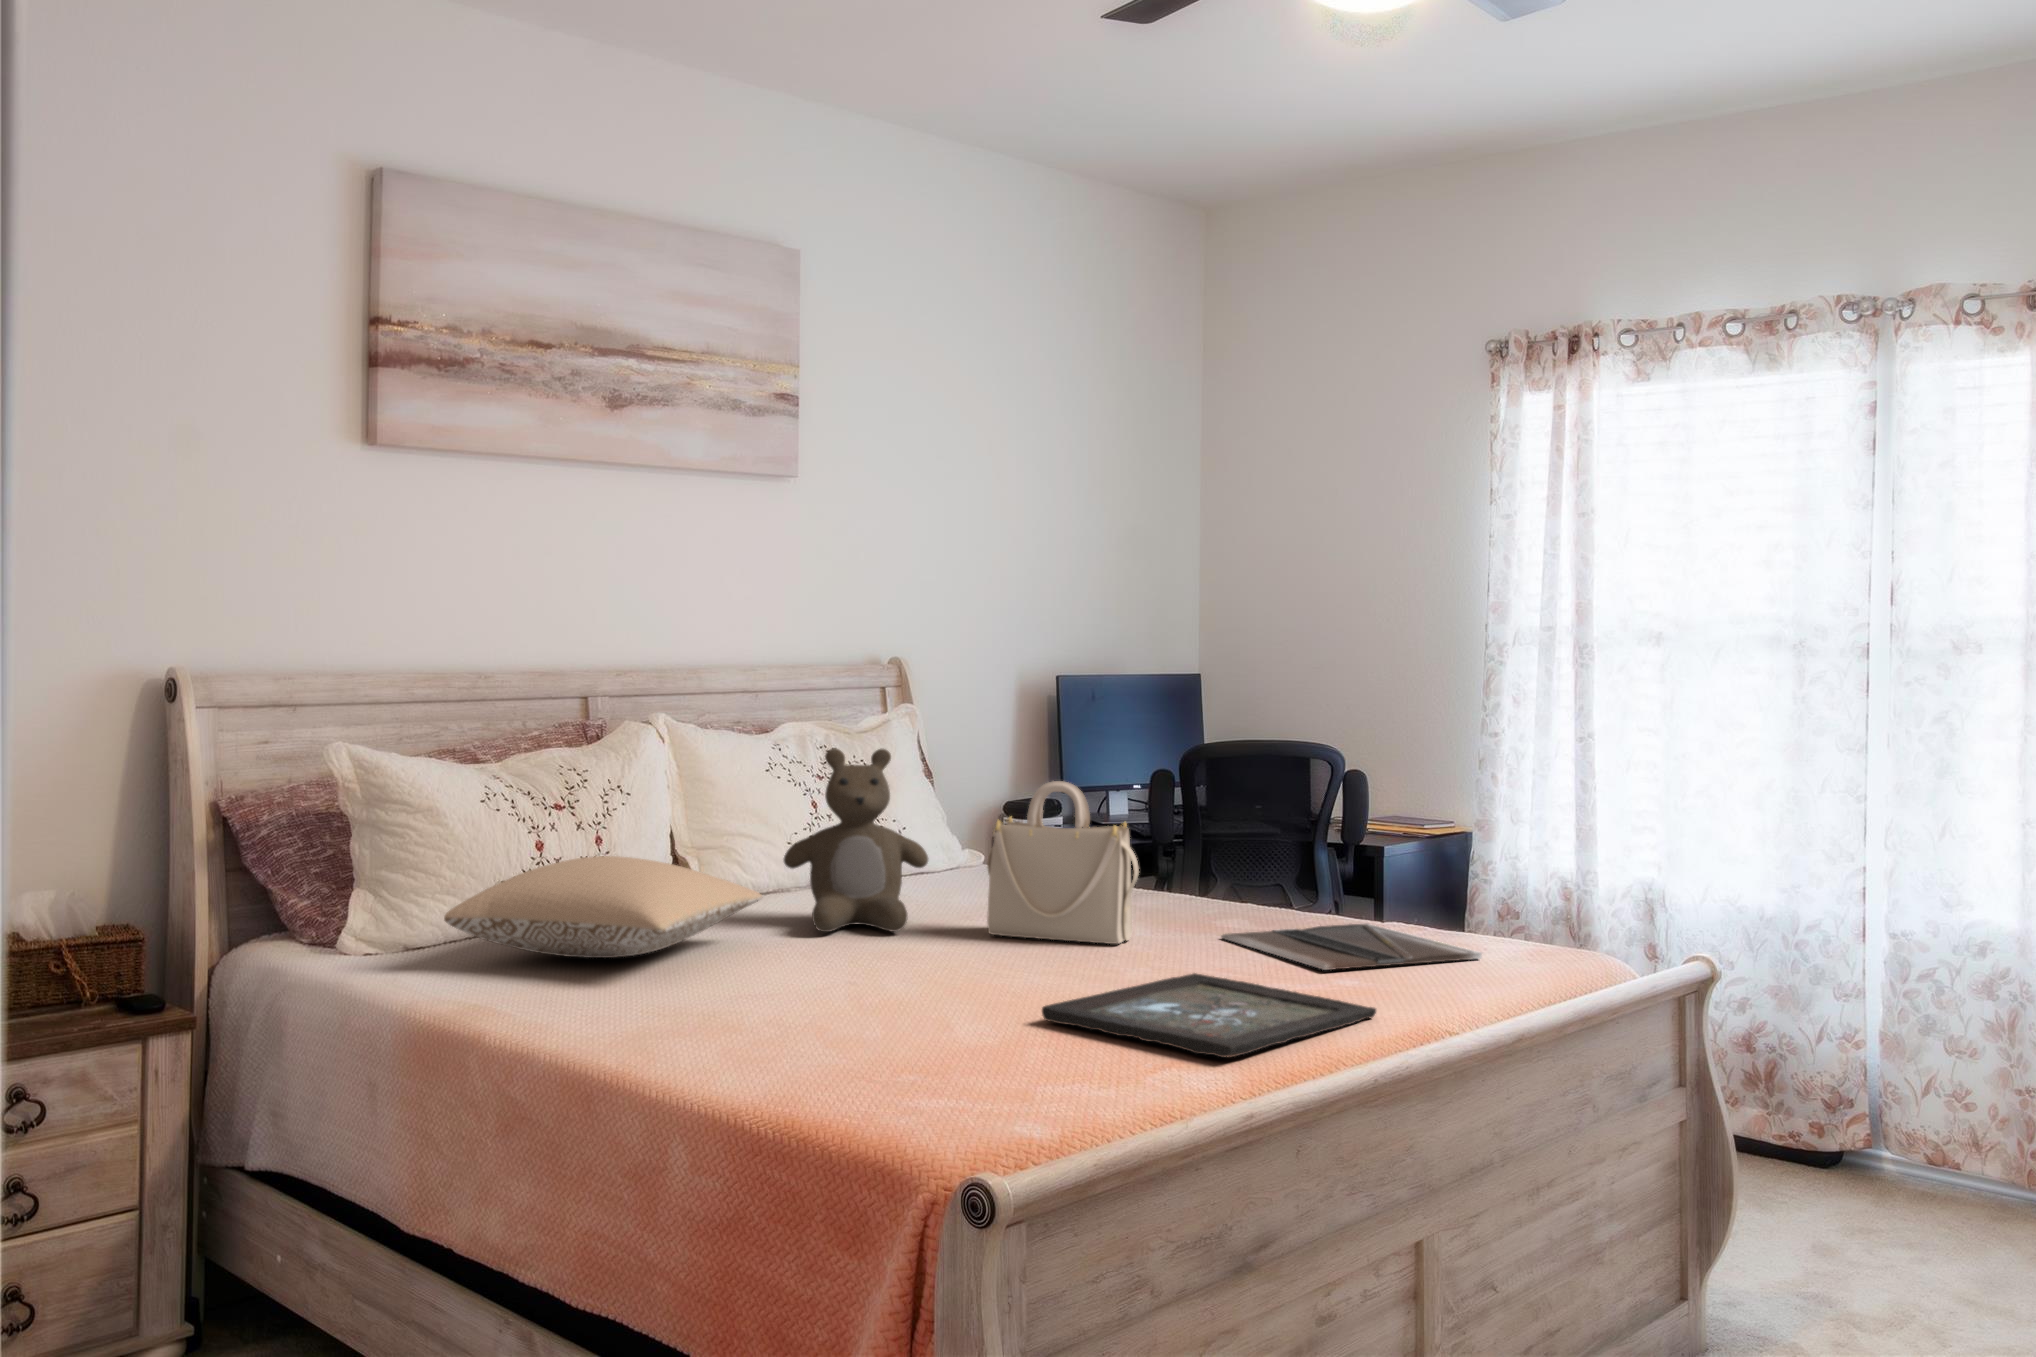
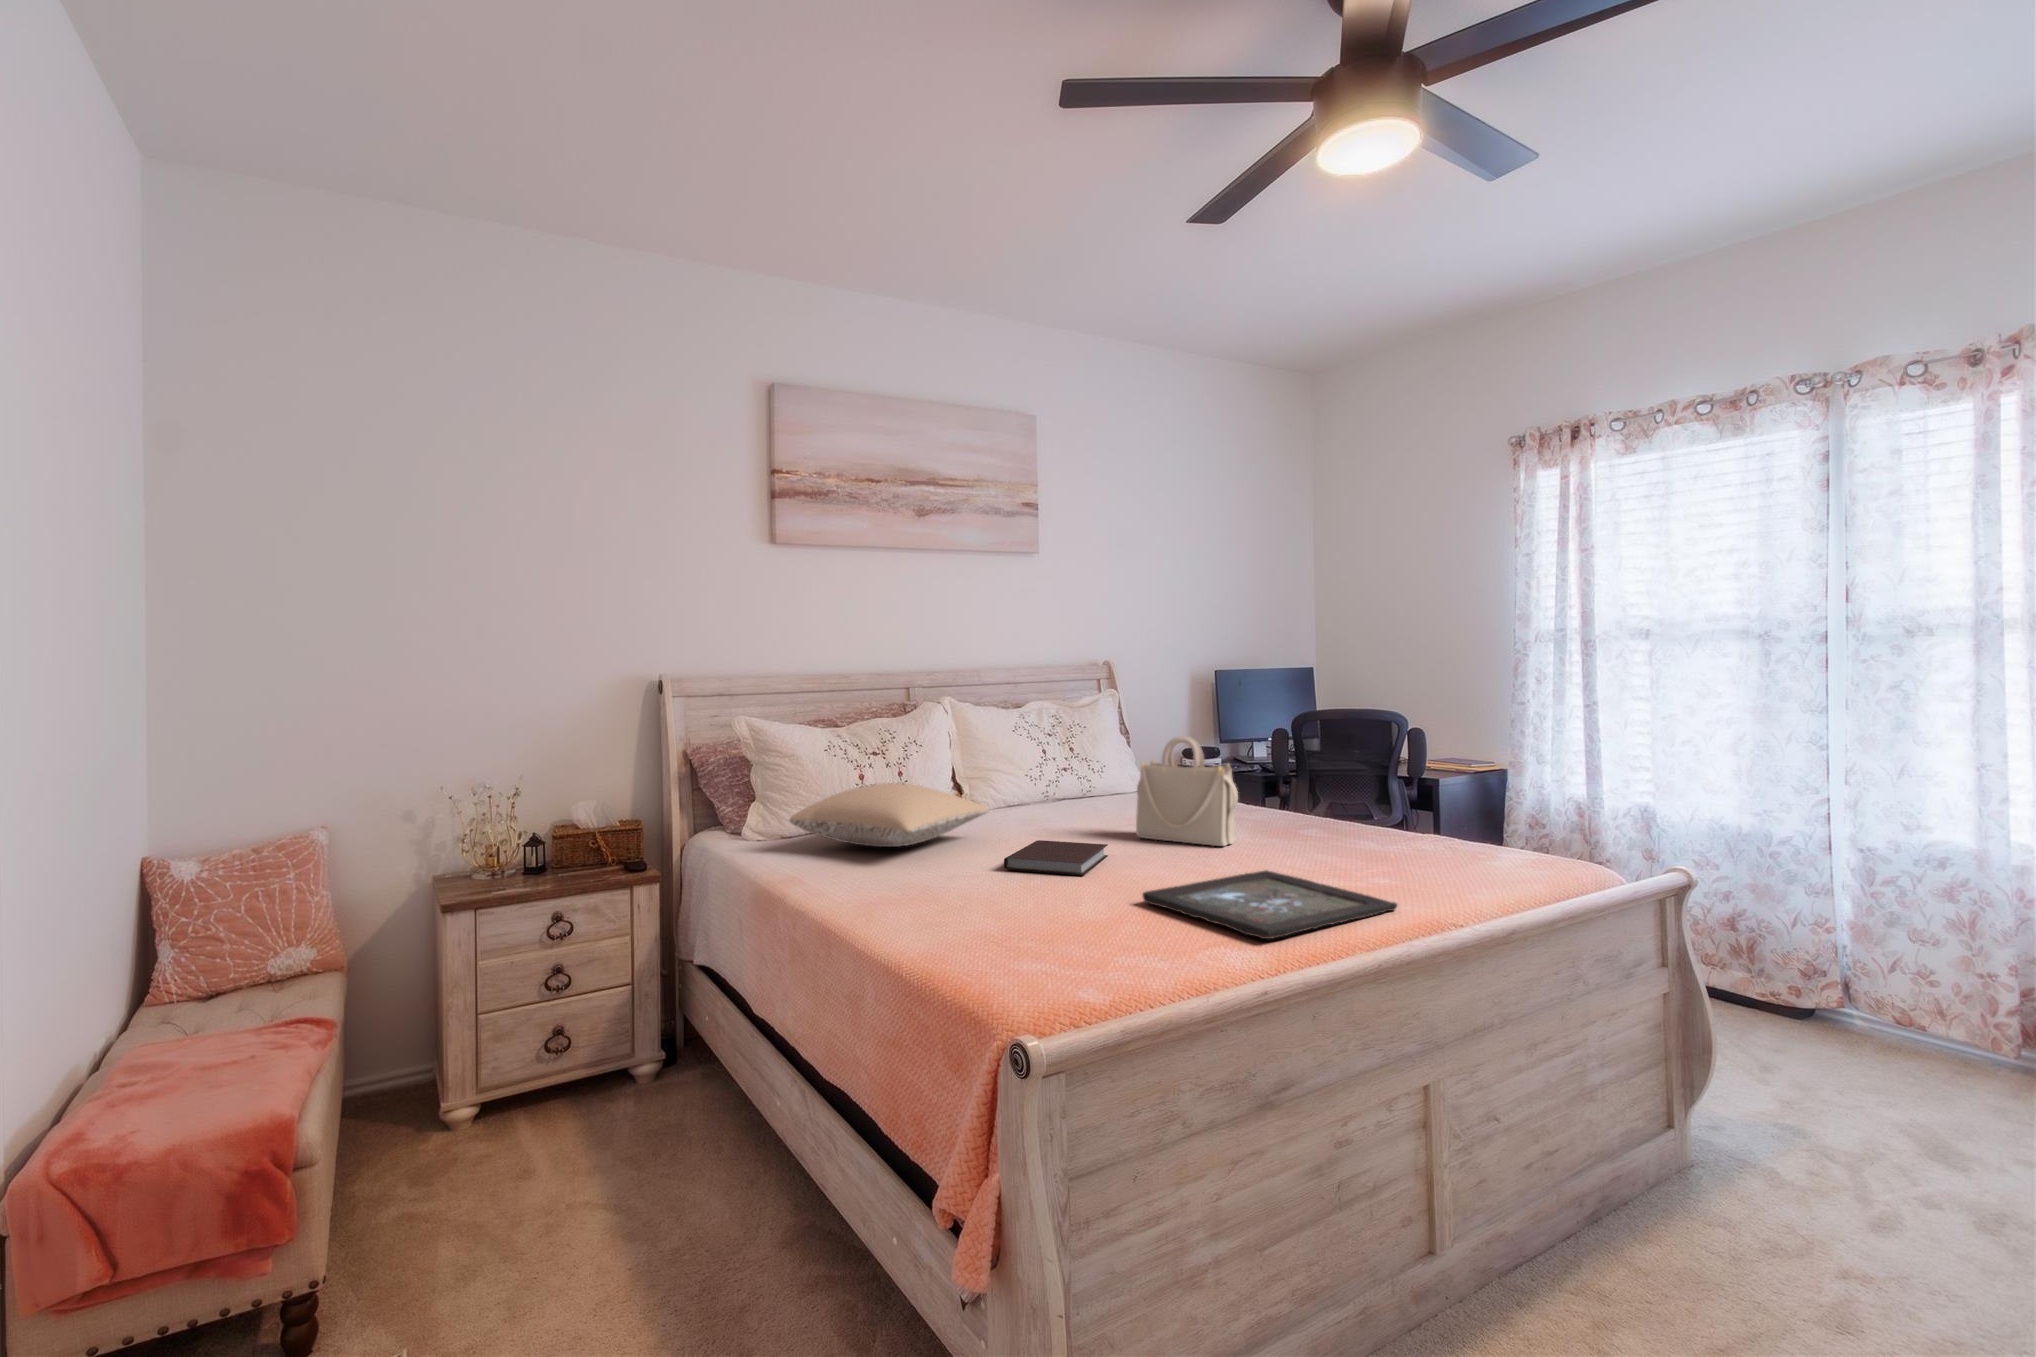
teddy bear: present [784,748,928,932] -> none [1010,716,1103,834]
laptop: present [1221,923,1482,970] -> none [1299,836,1495,871]
notebook: none [814,941,958,989] -> present [1004,840,1108,875]

